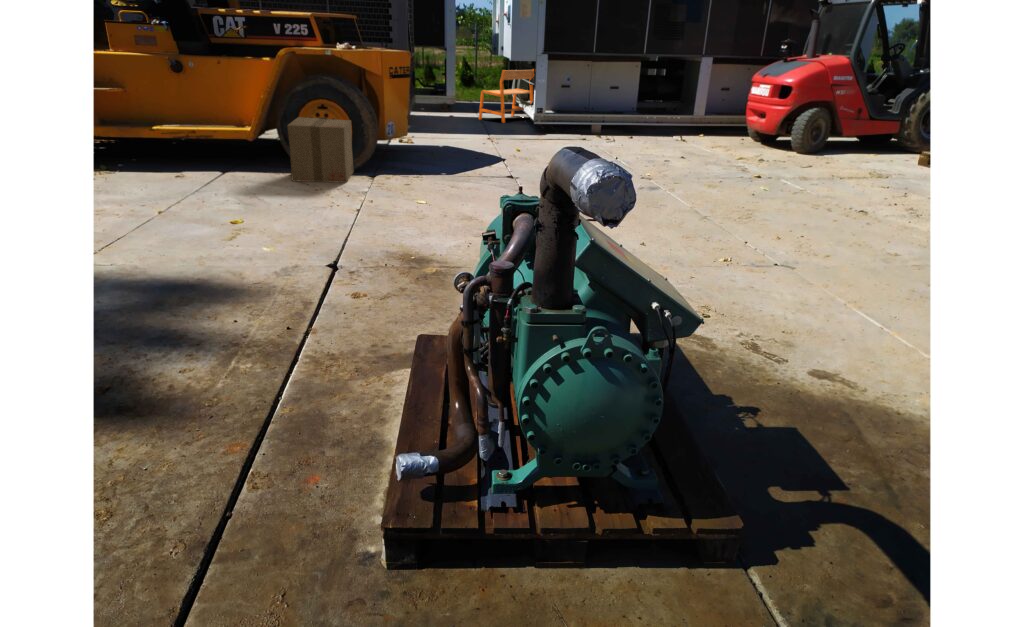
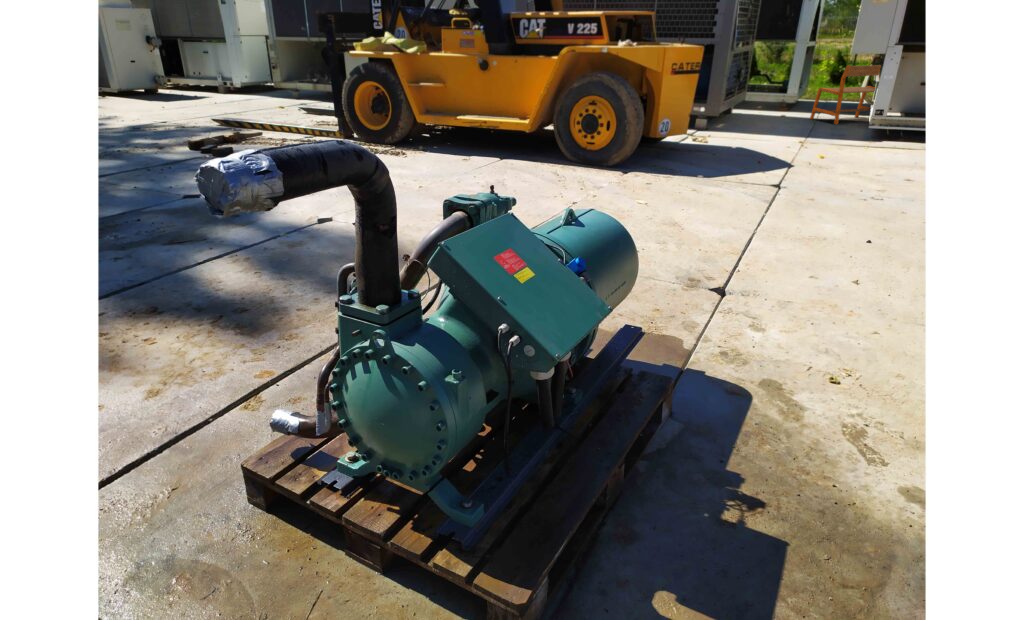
cardboard box: present [287,117,354,183] -> none [546,112,614,177]

